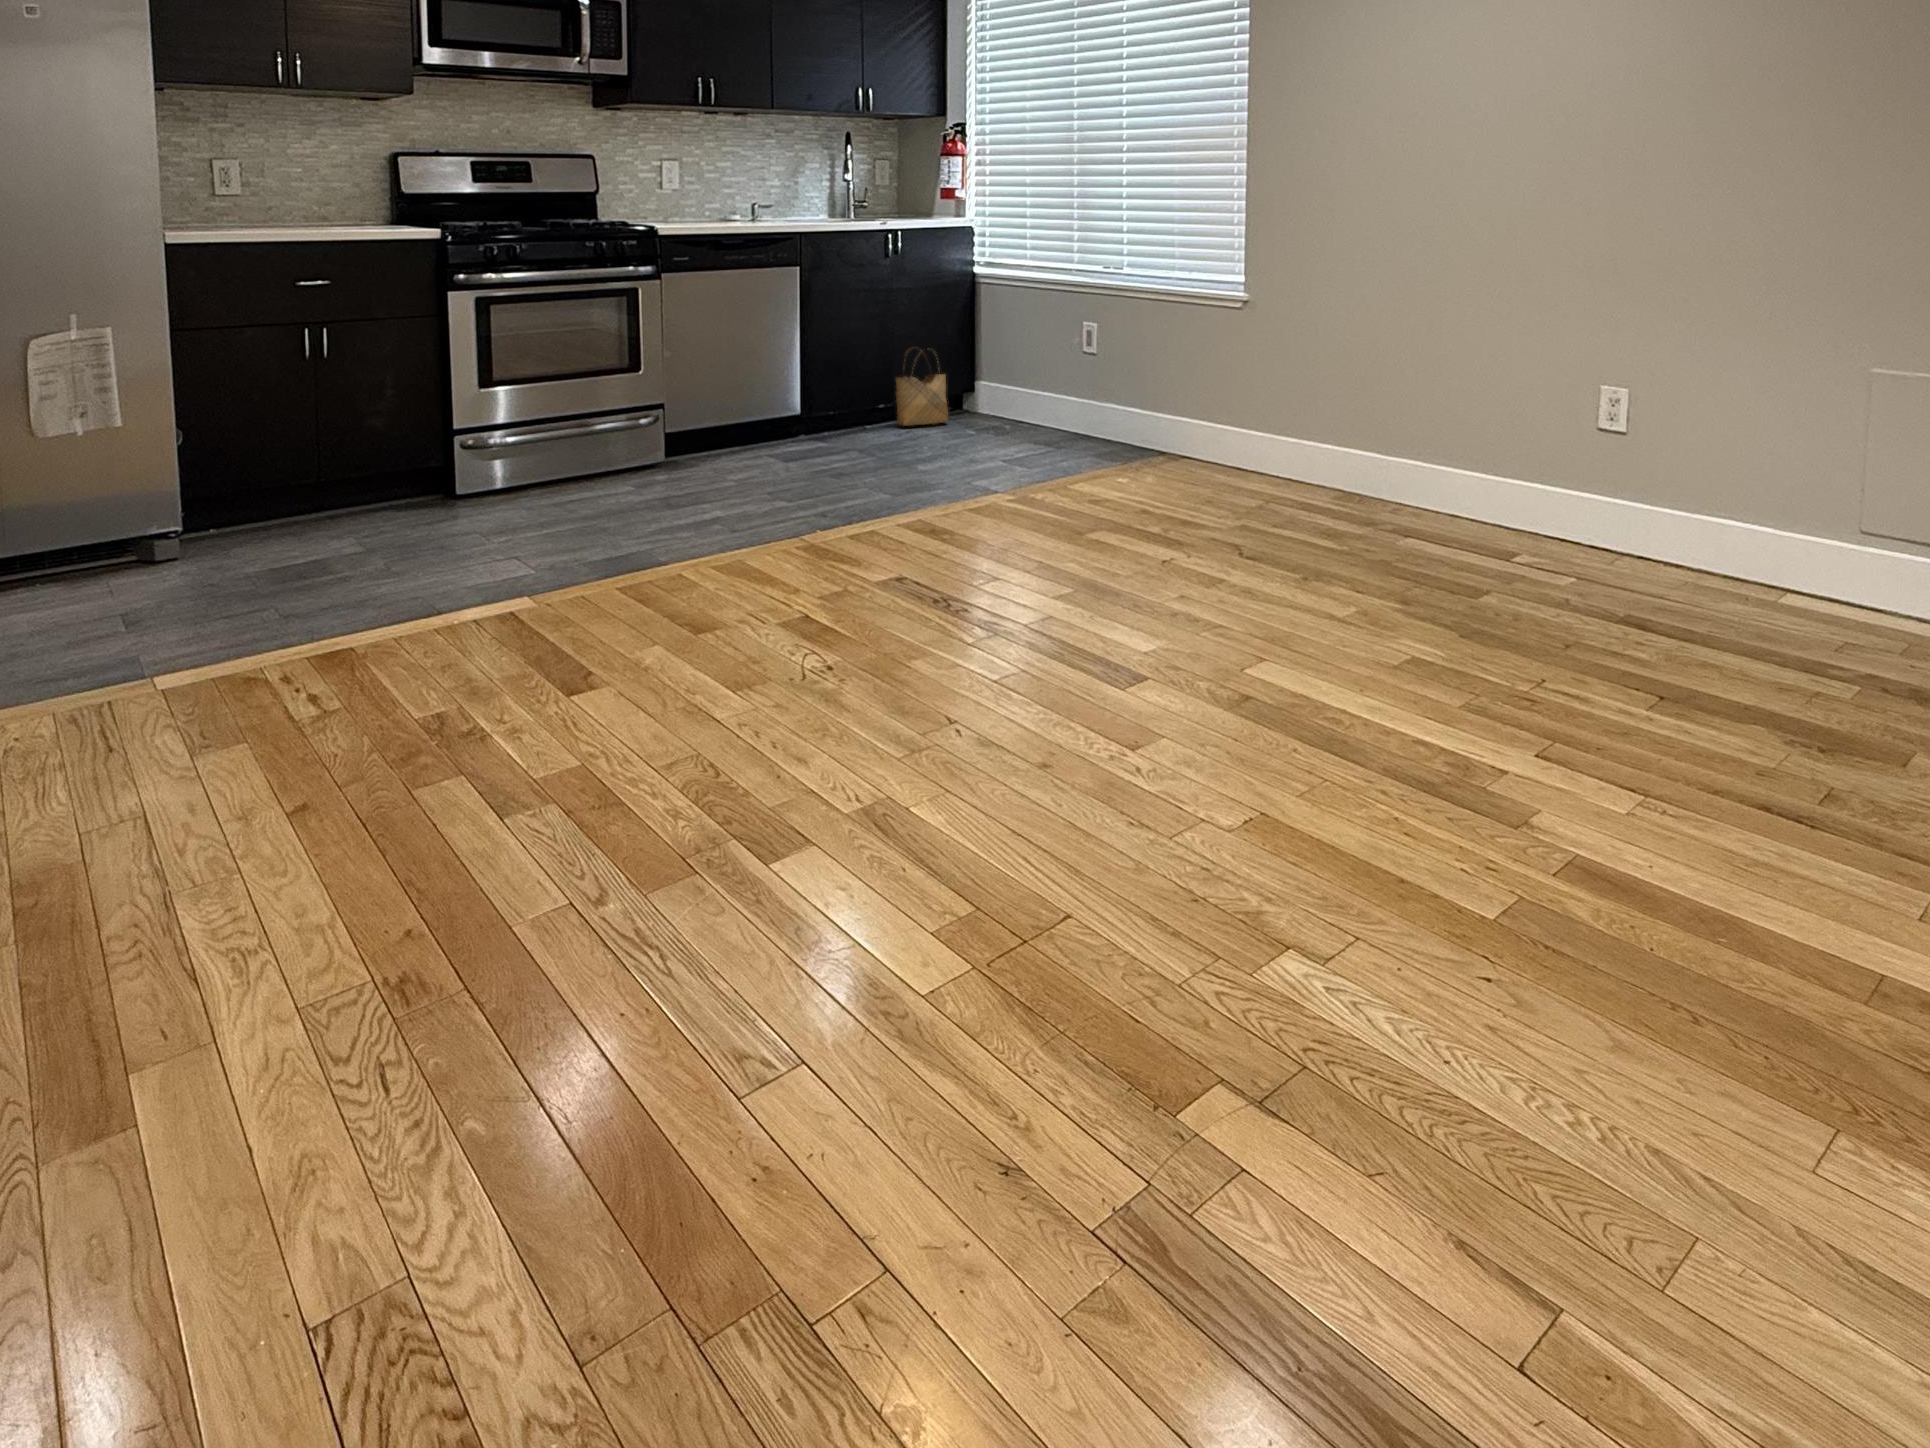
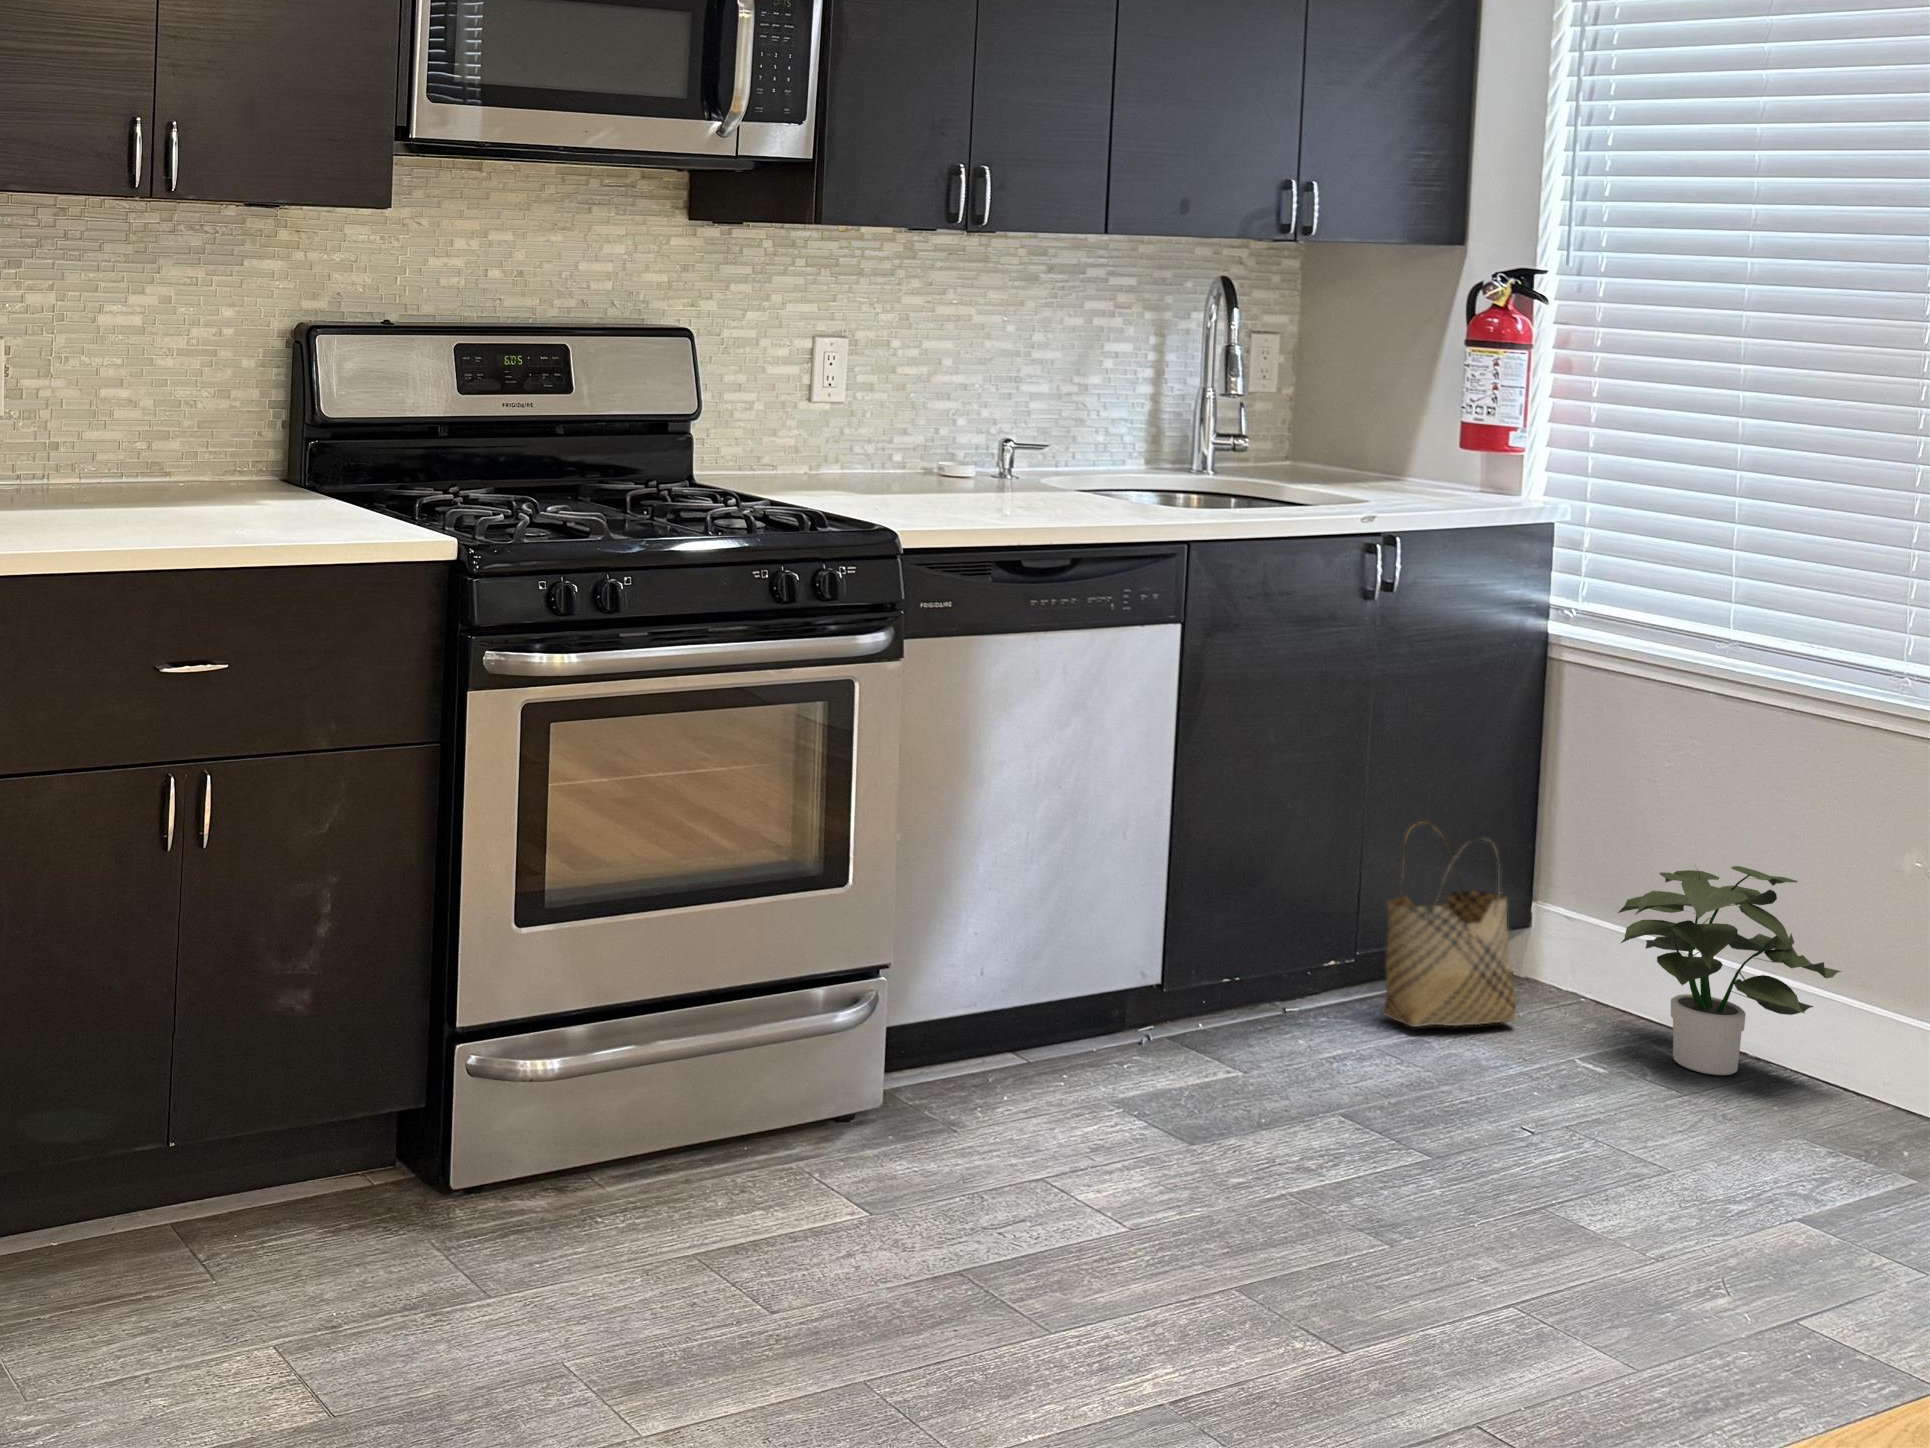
potted plant: none [979,351,1053,430] -> present [1618,866,1841,1075]

